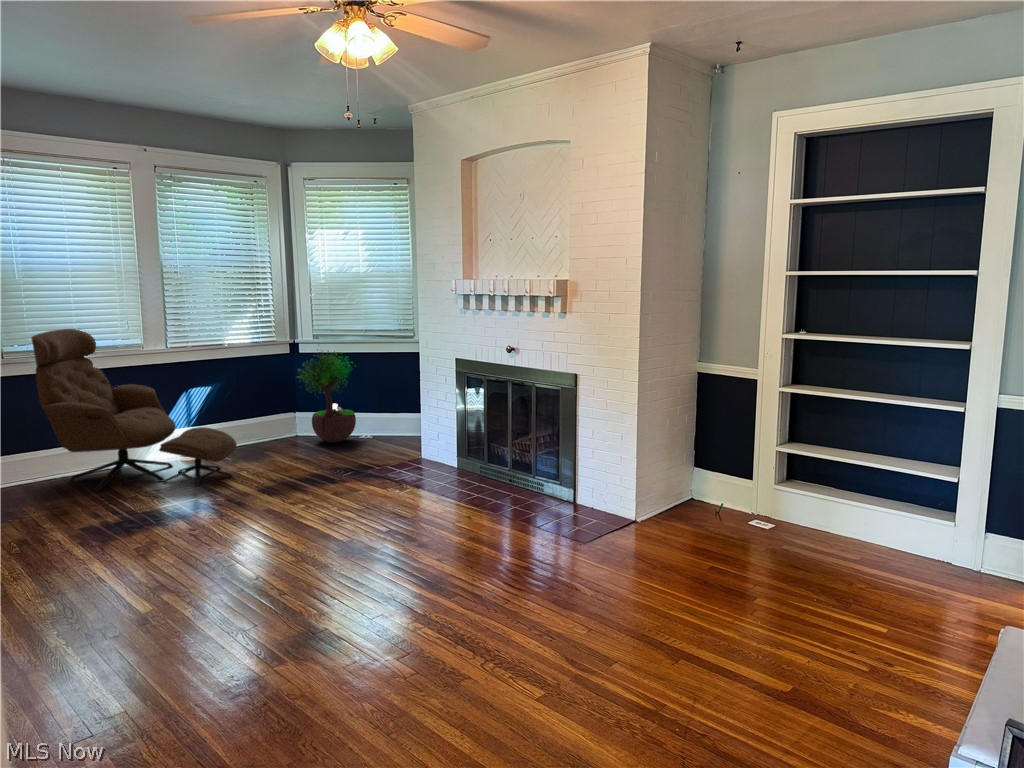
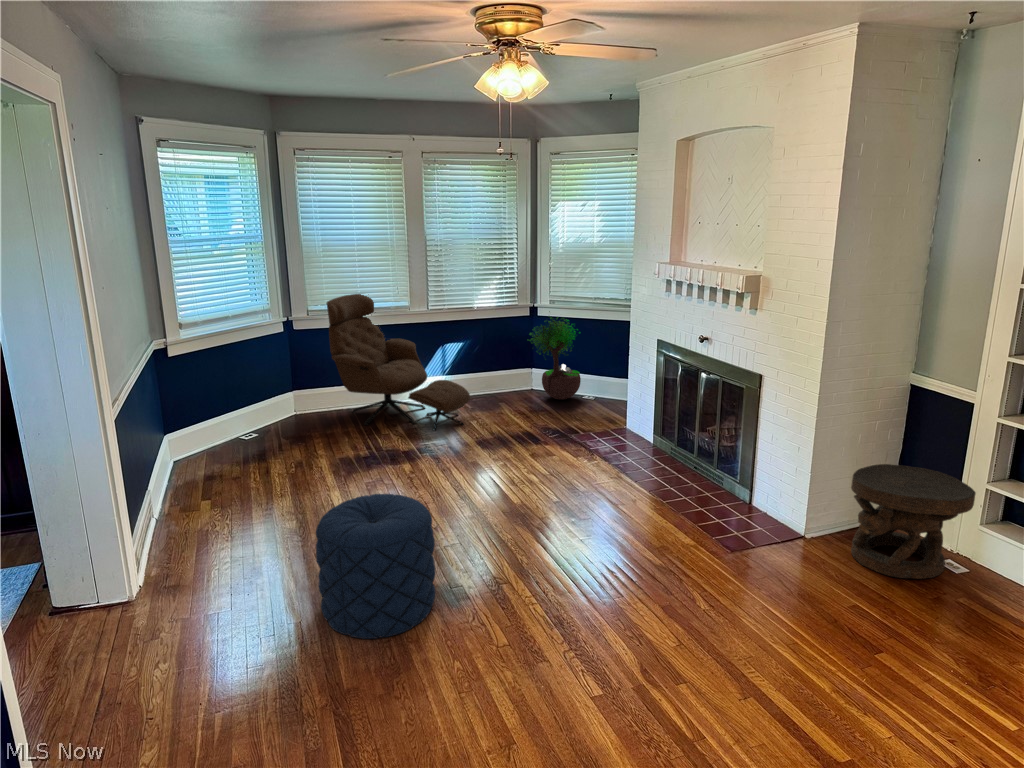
side table: none [676,443,774,539] -> present [851,464,976,579]
pouf: none [139,525,306,716] -> present [316,494,436,639]

